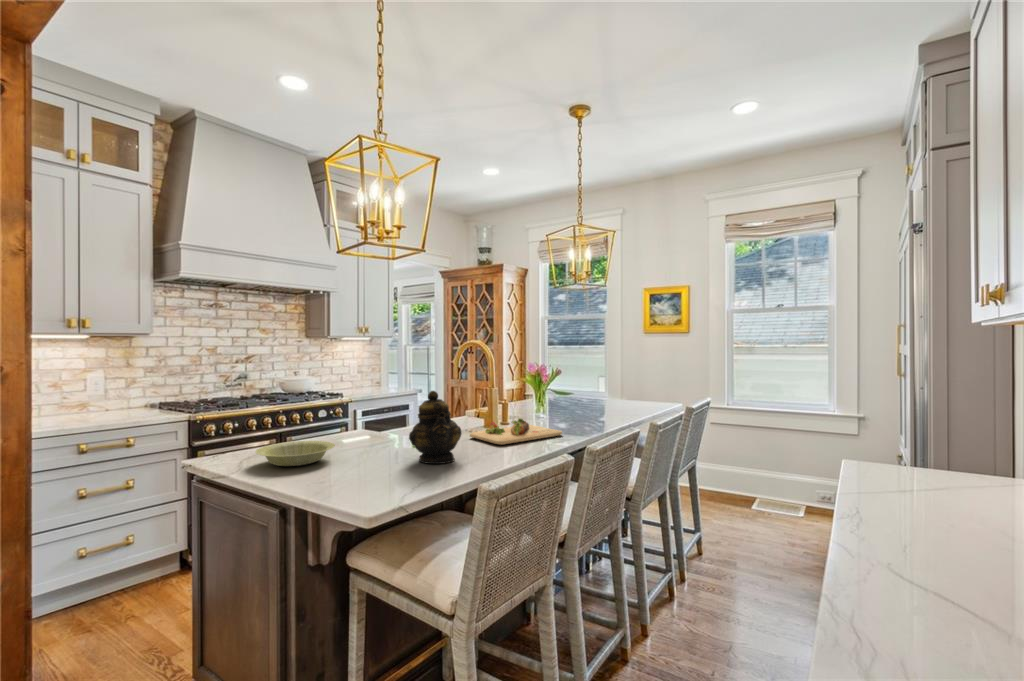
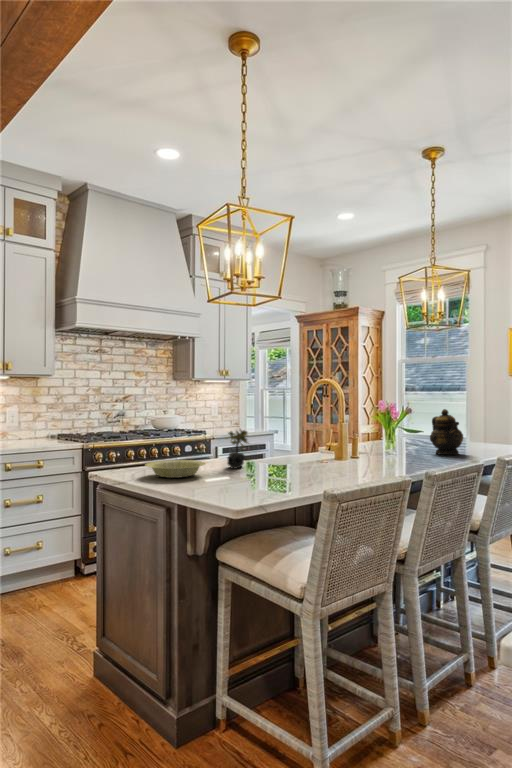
teapot: present [409,391,461,464] -> present [430,409,463,455]
succulent plant: none [358,399,388,448] -> present [227,429,248,469]
cutting board: present [470,418,562,445] -> none [320,449,408,471]

